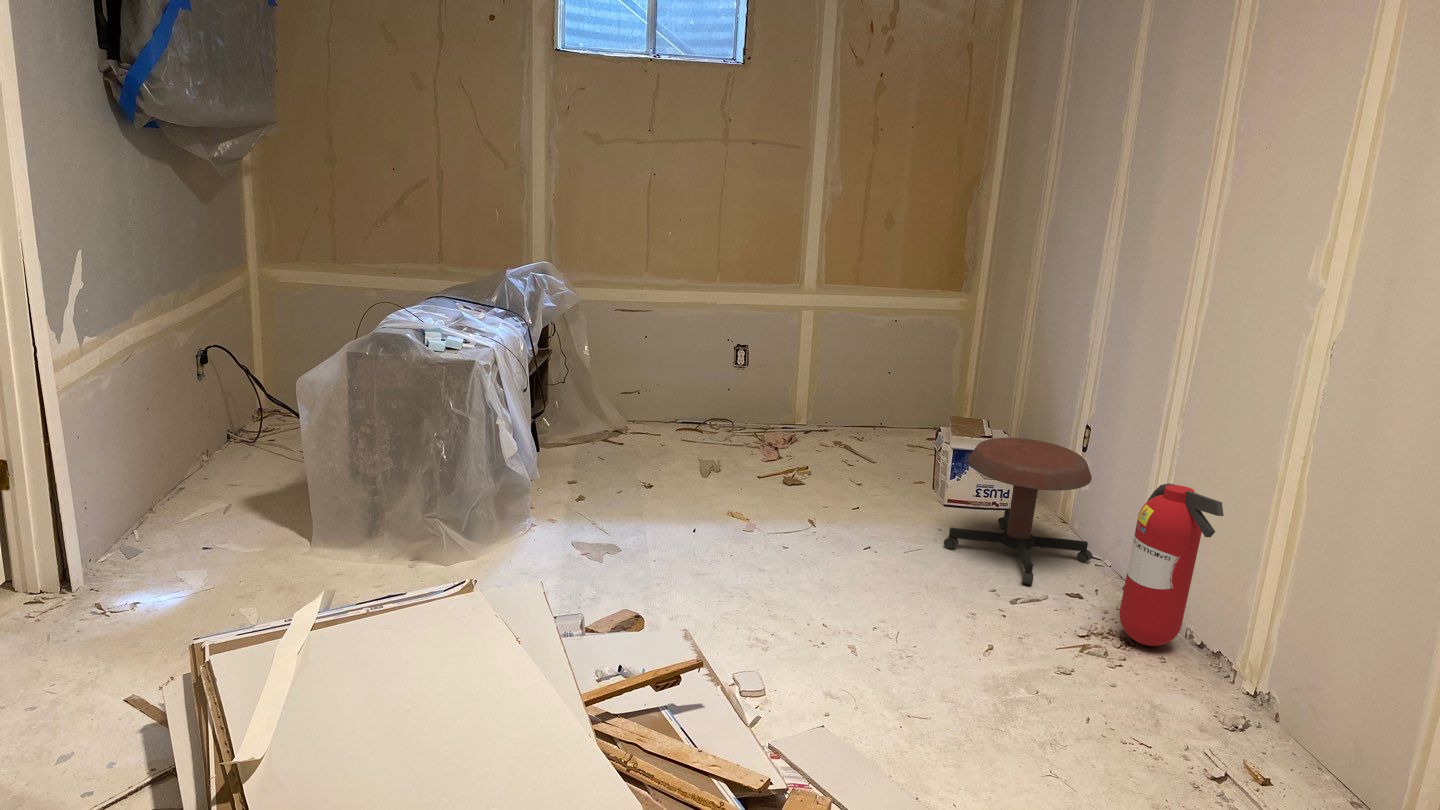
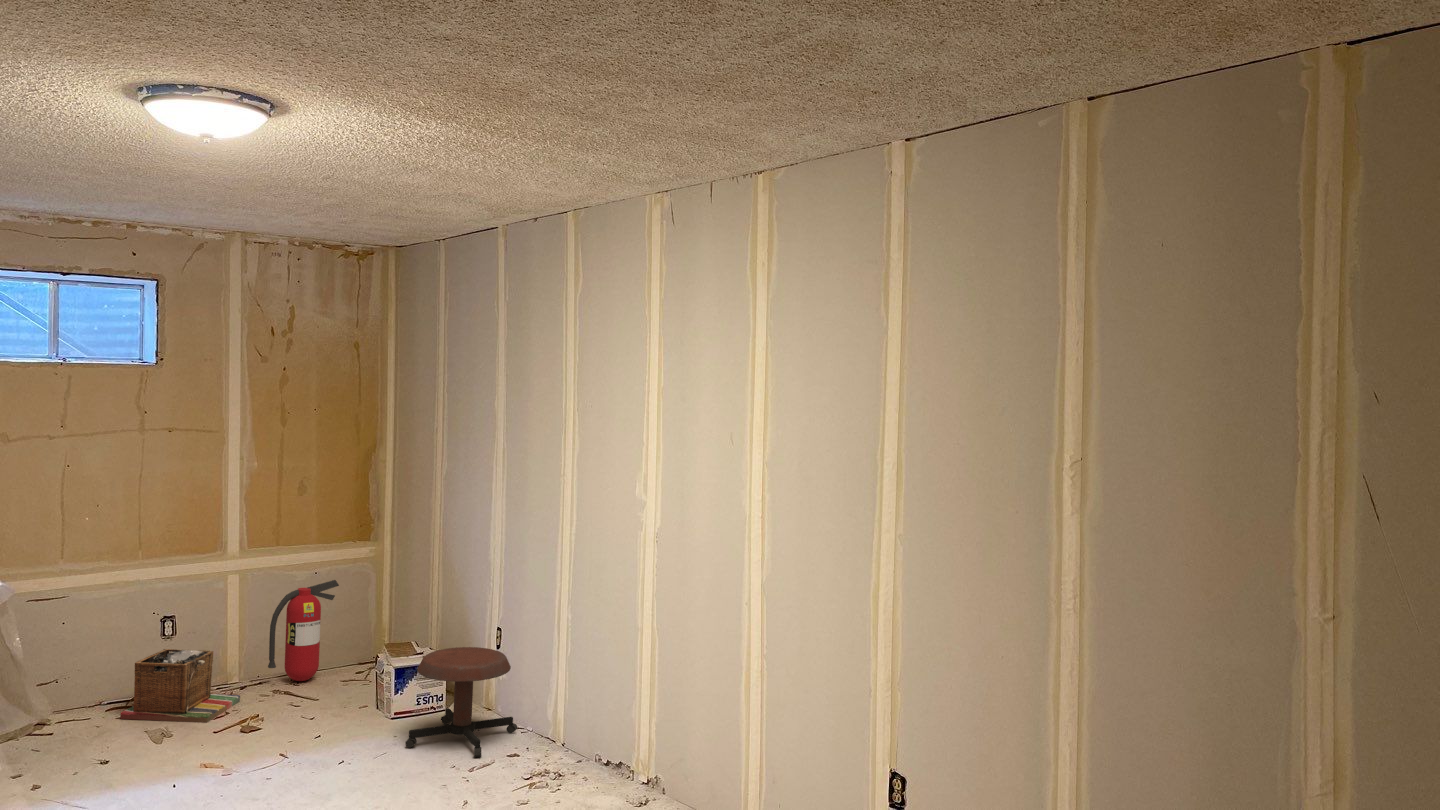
laundry basket: none [686,379,799,463] -> present [120,649,240,723]
fire extinguisher: present [1120,483,1224,646] -> present [268,580,339,681]

